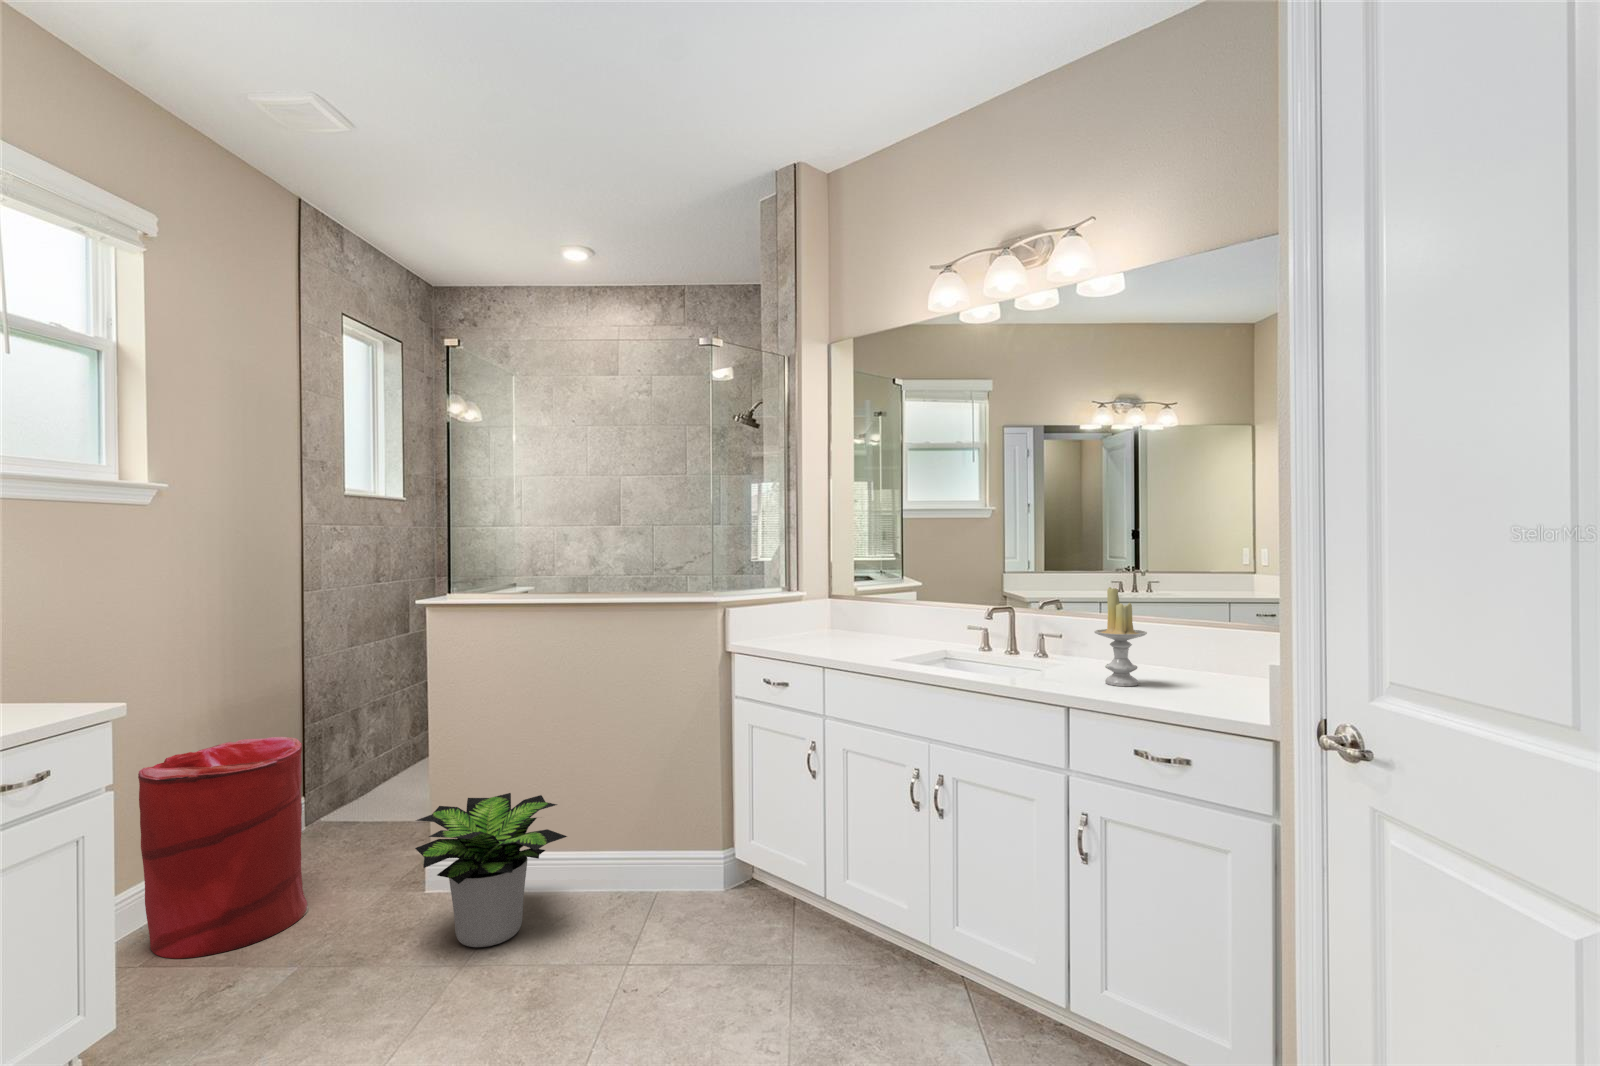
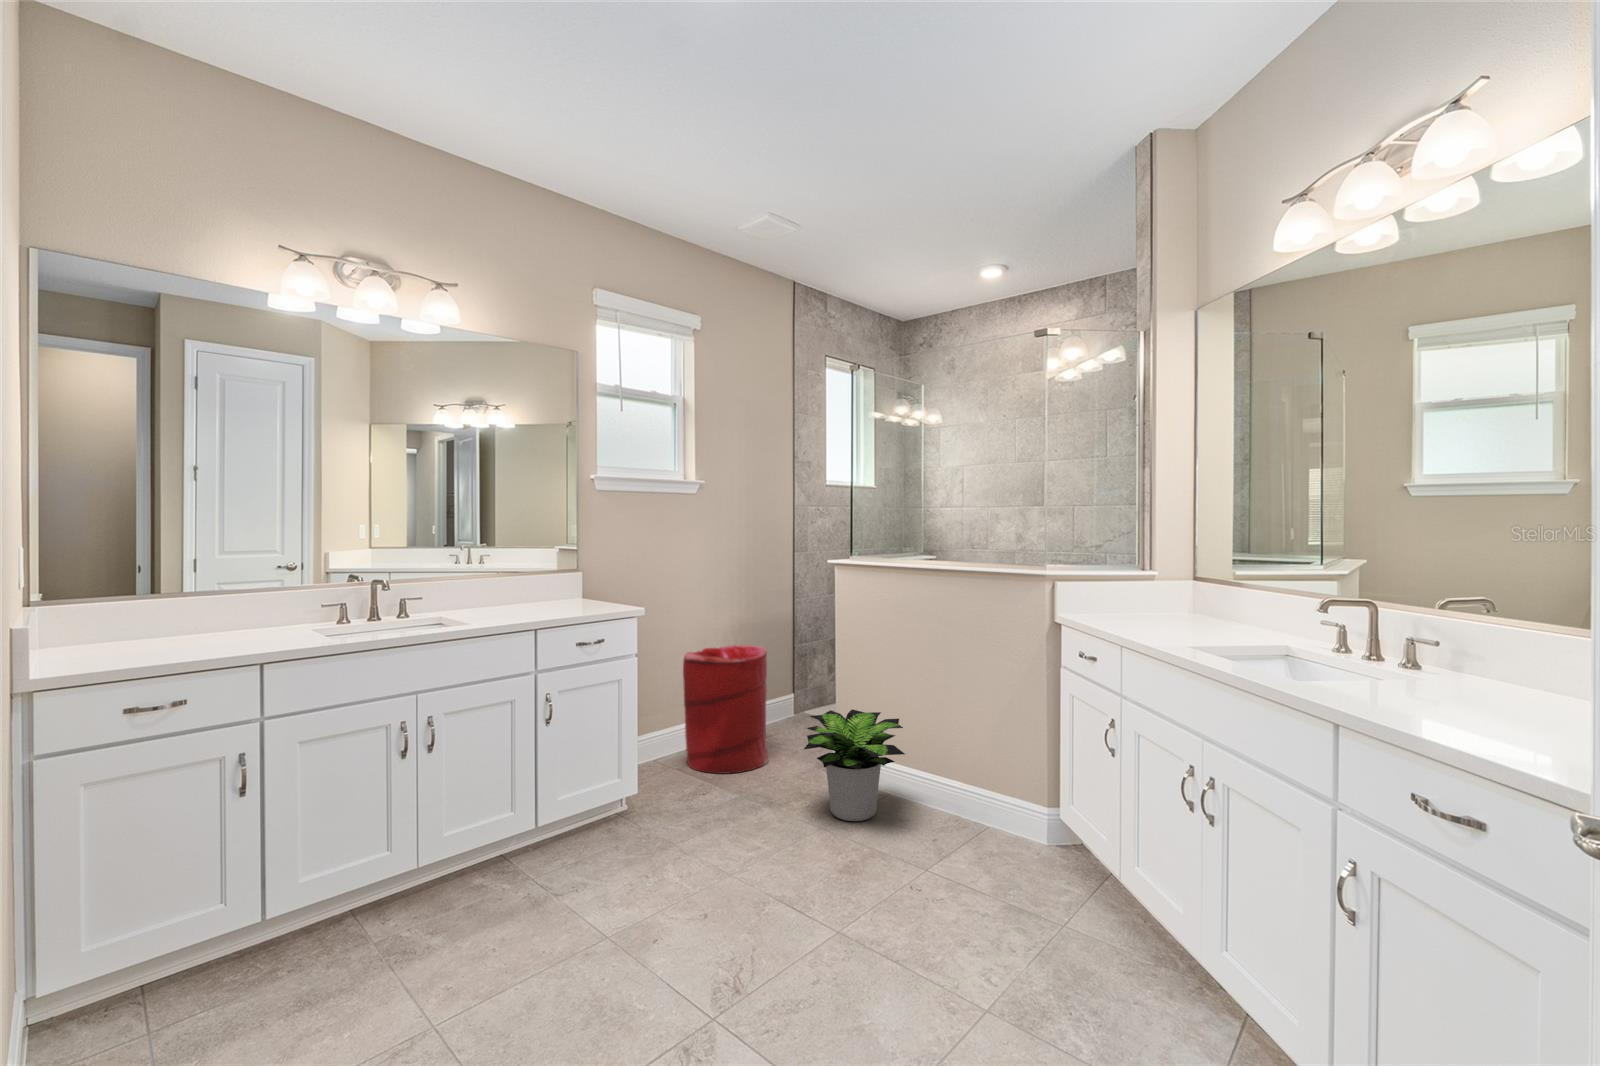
candle: present [1095,587,1147,686] -> none [1417,578,1511,718]

